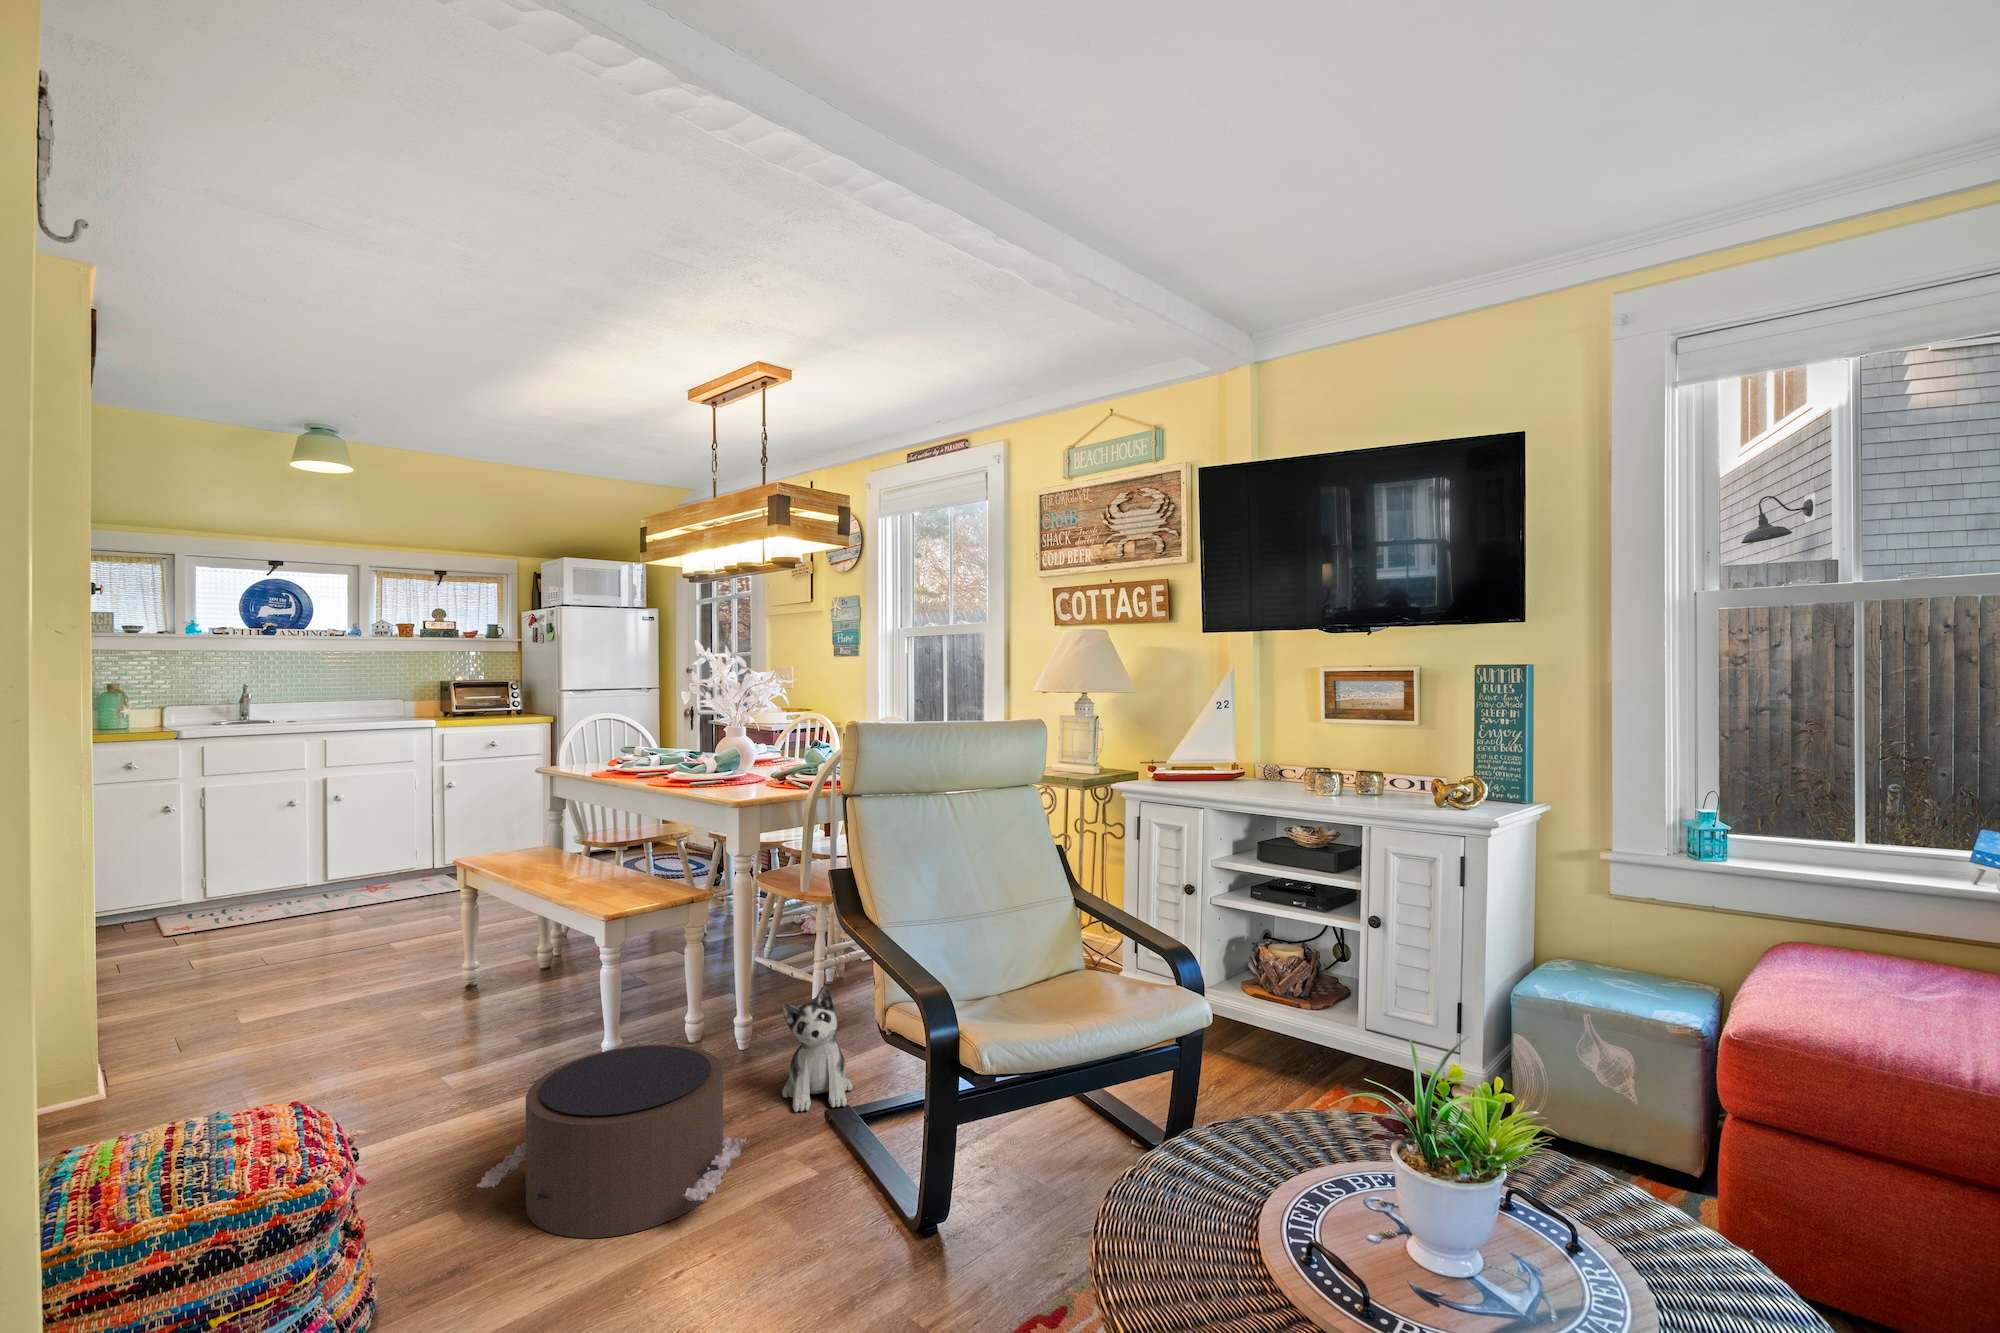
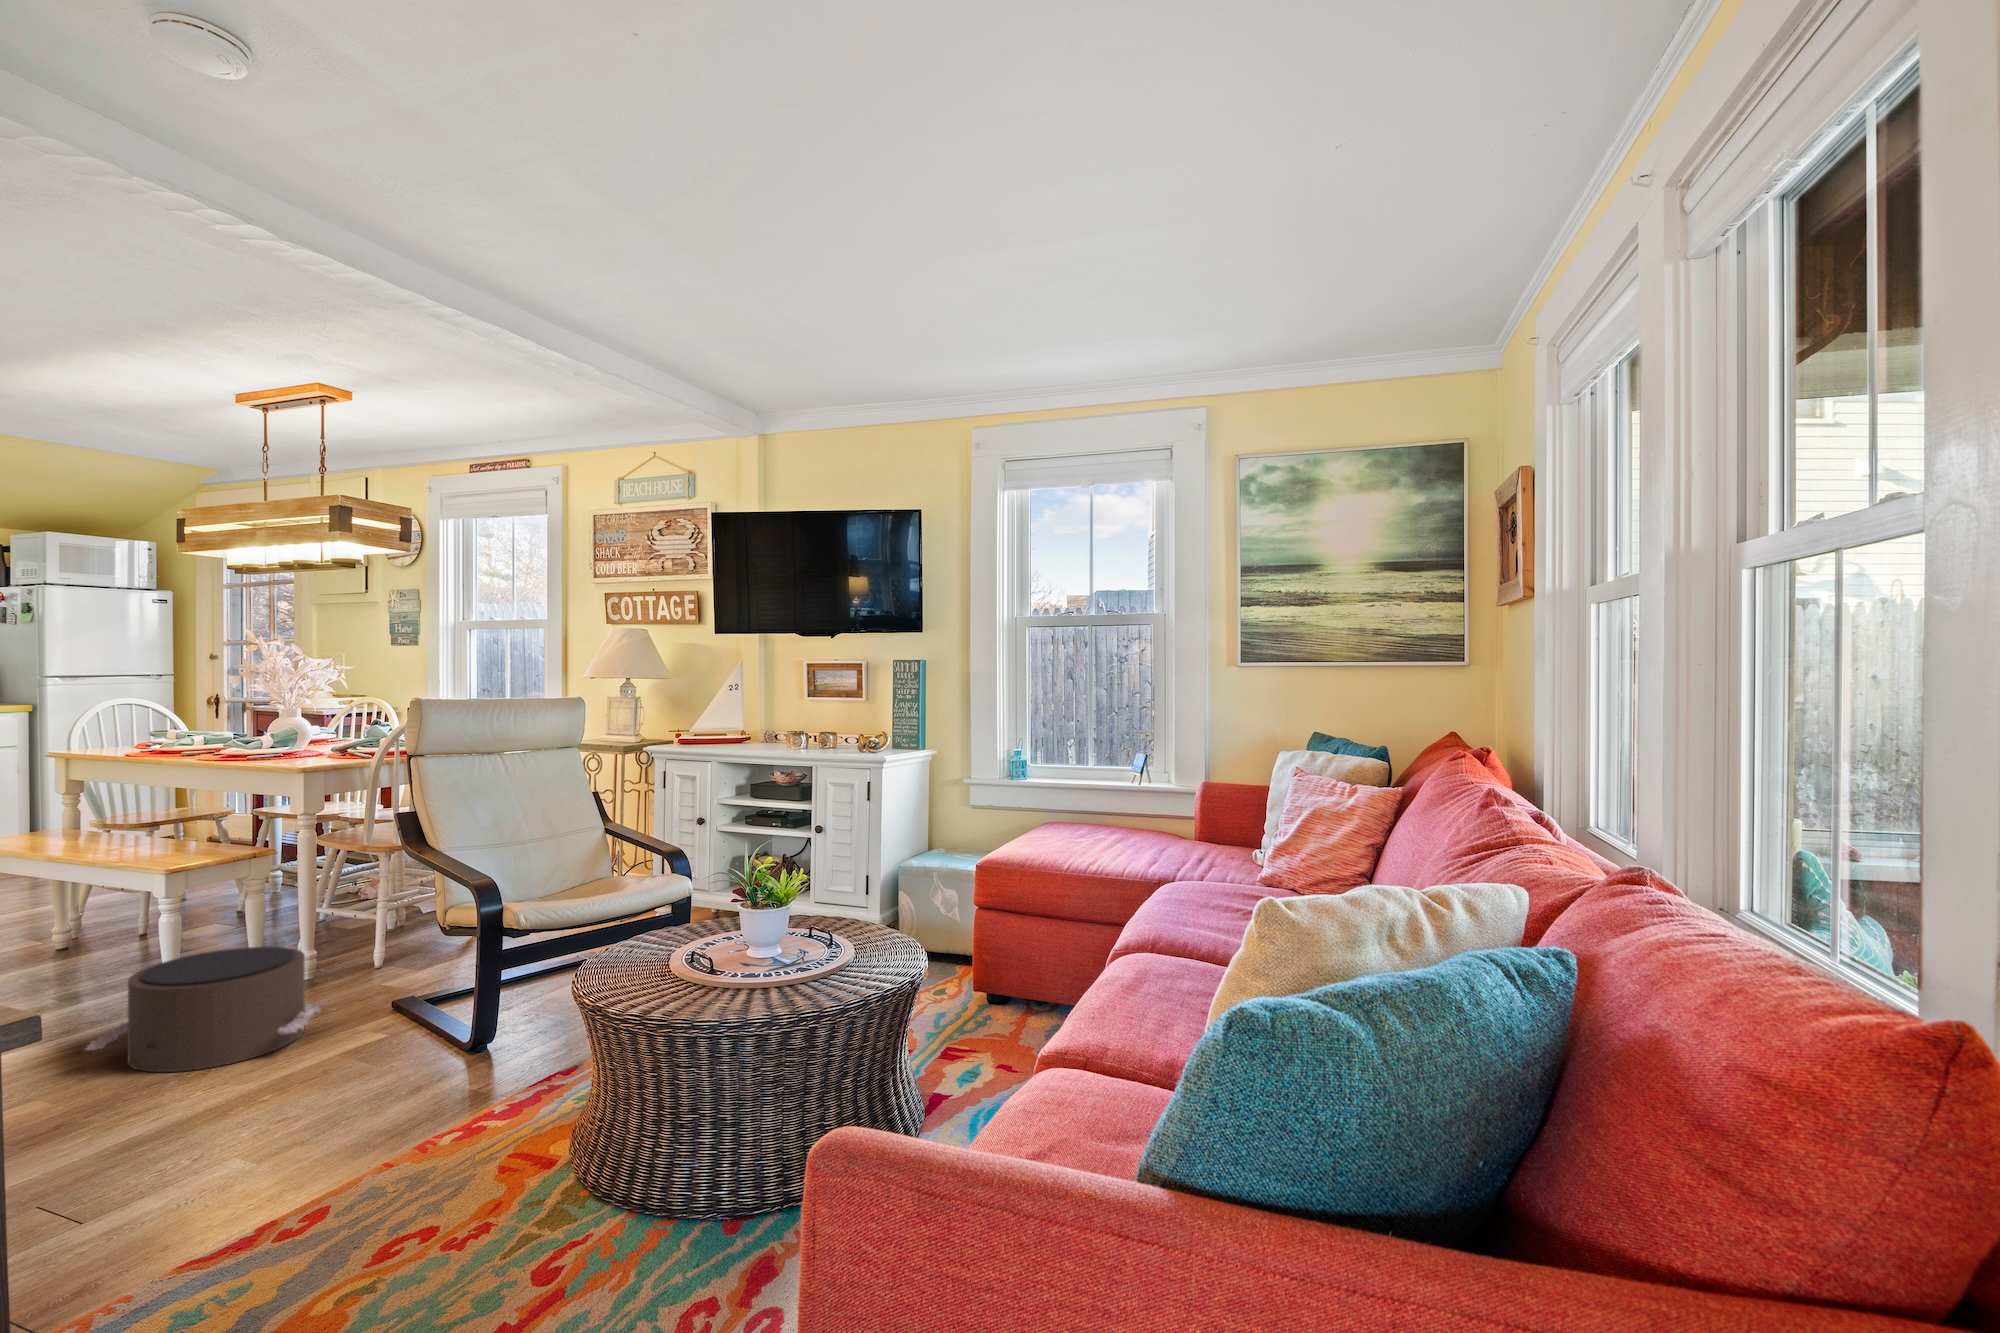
plush toy: present [782,986,852,1112] -> none [350,901,413,995]

